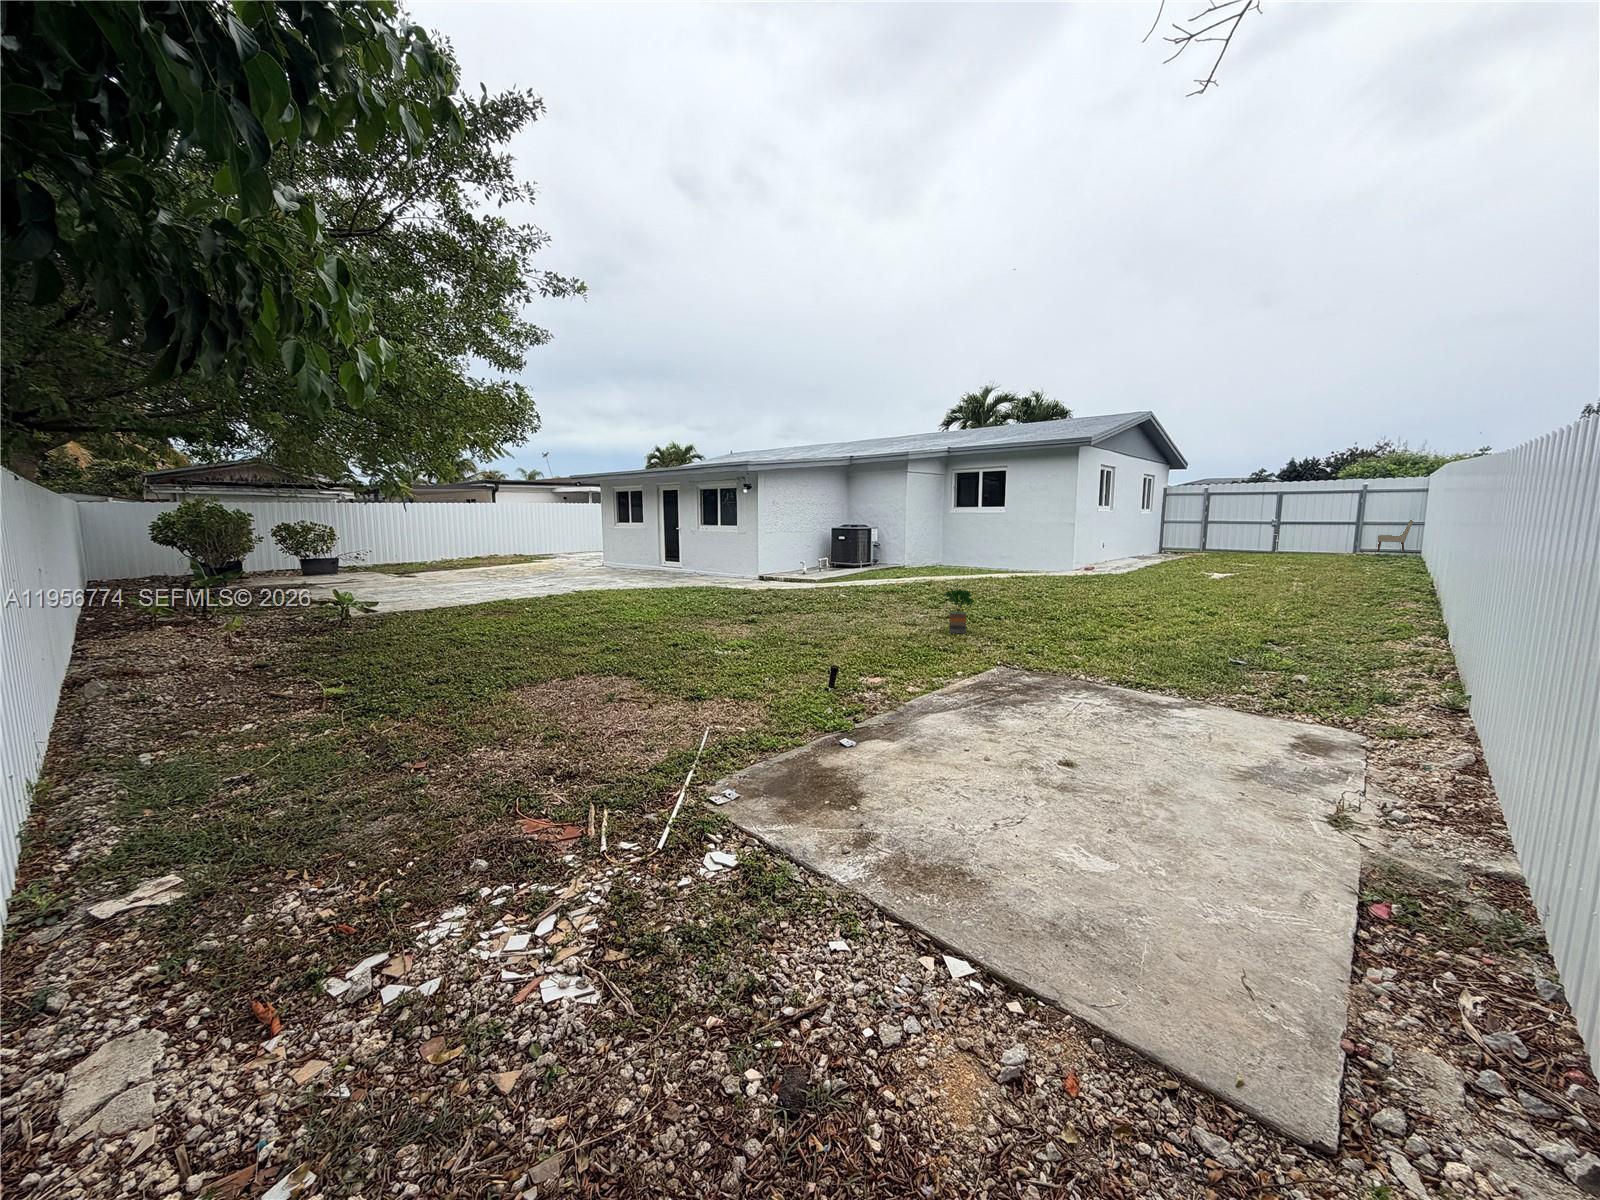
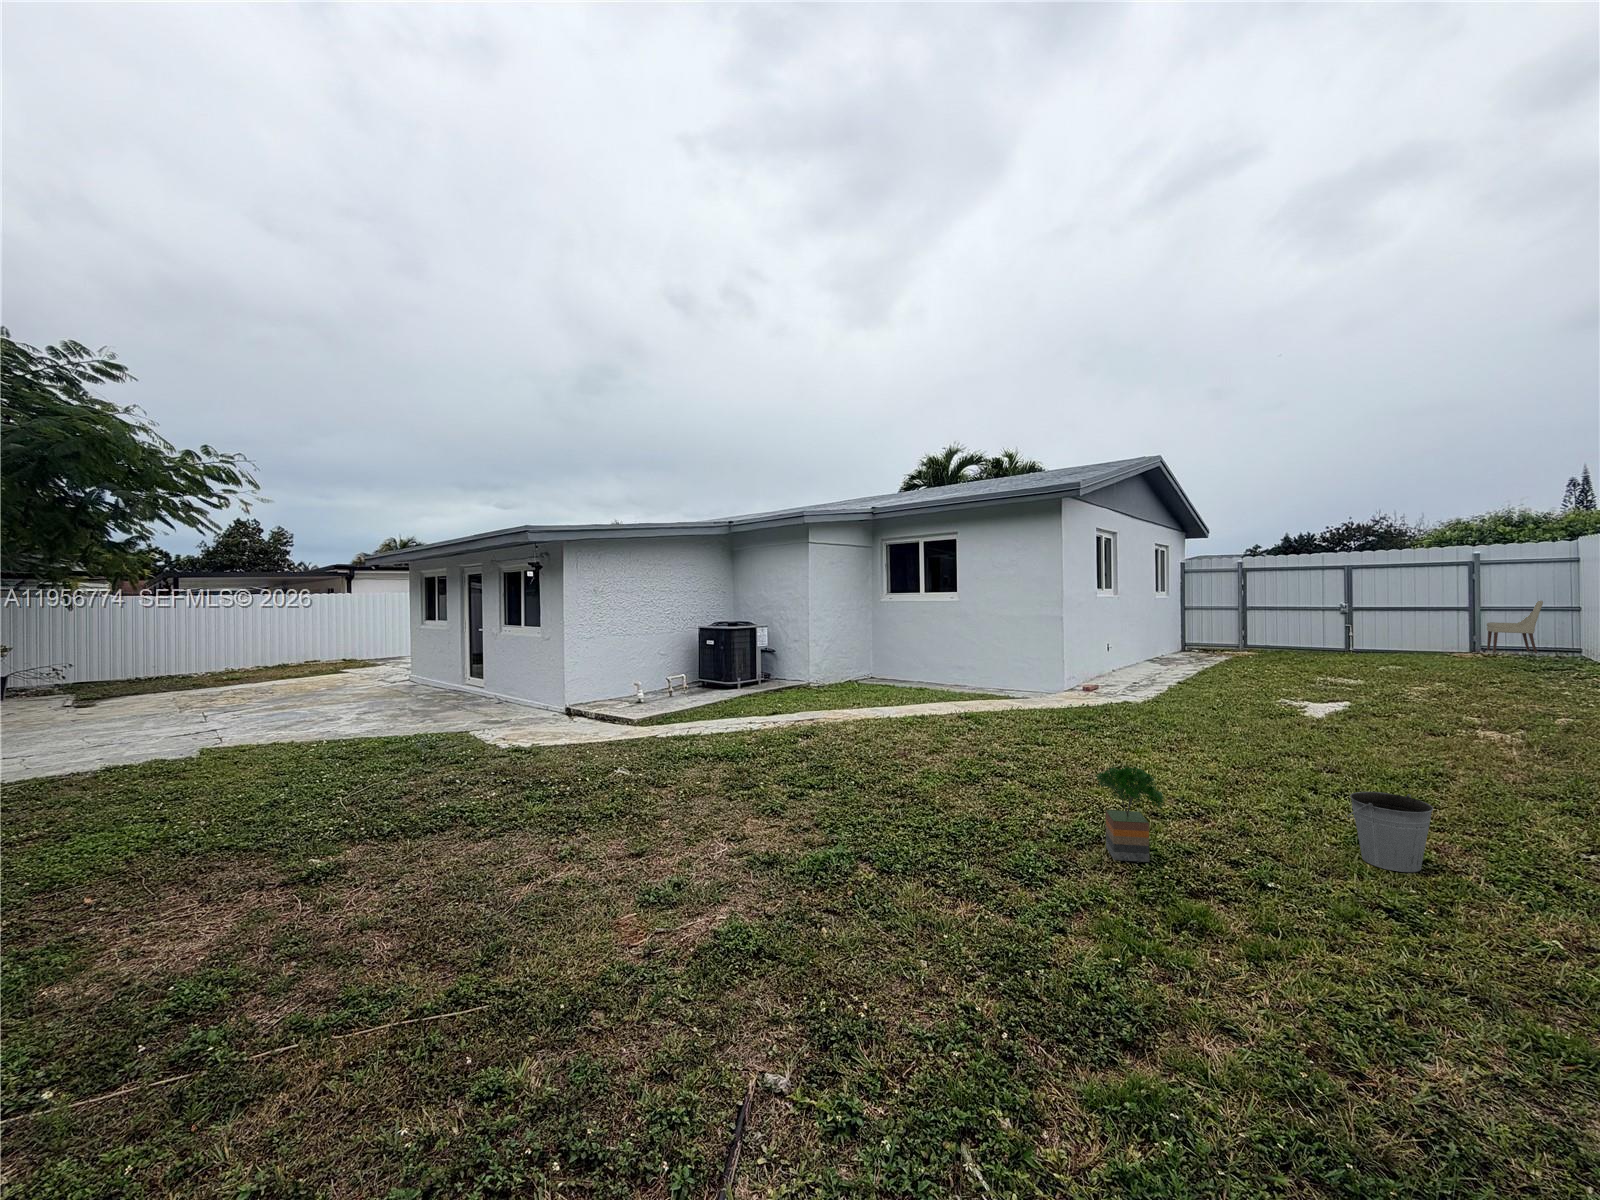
bucket: none [1185,585,1217,613] -> present [1347,792,1433,872]
potted tree: present [945,590,974,633] -> present [1096,766,1164,862]

